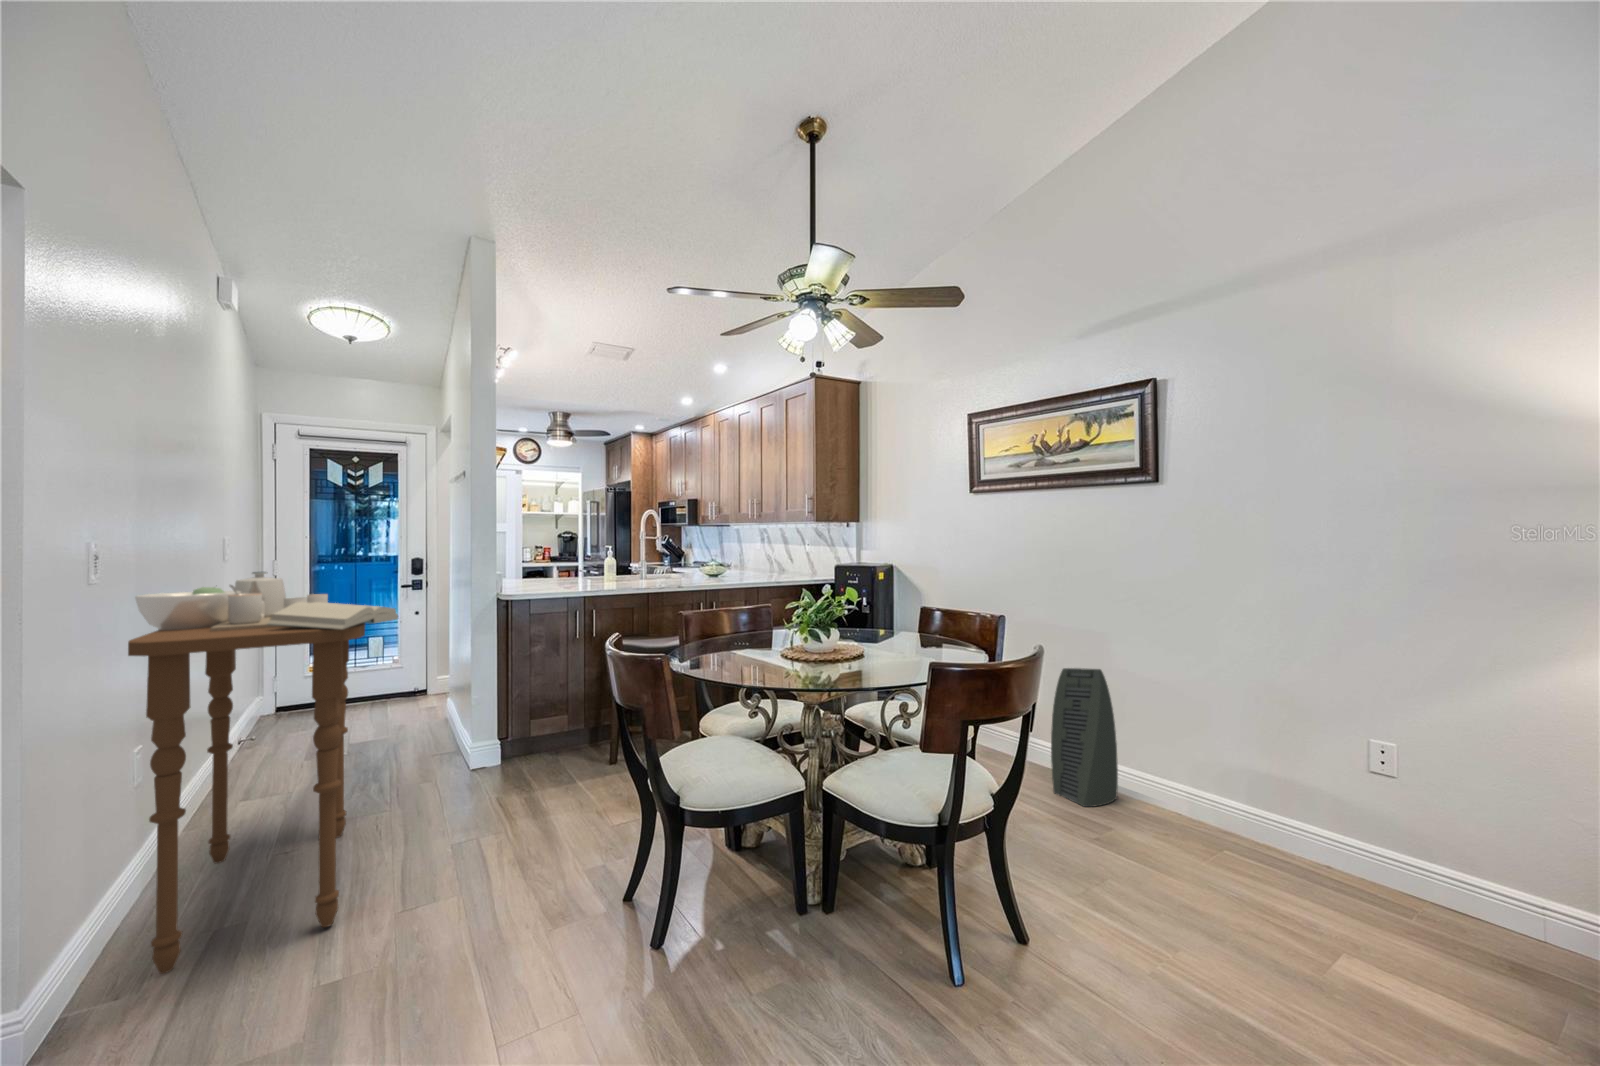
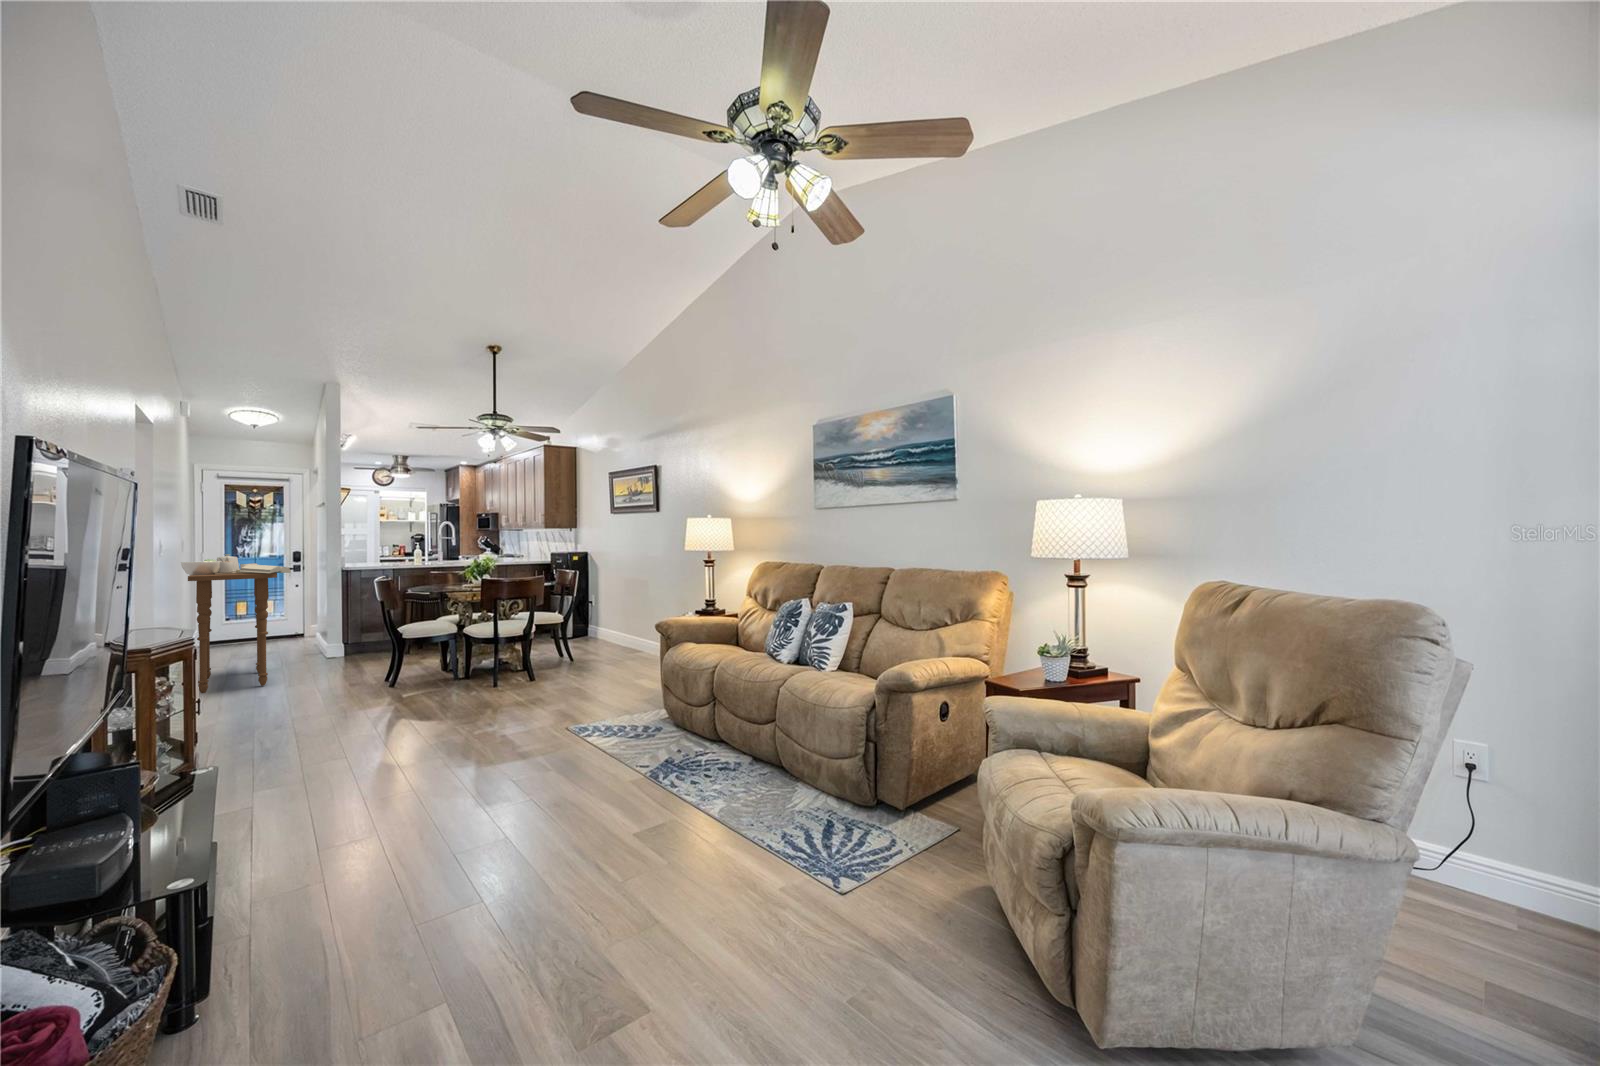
air purifier: present [1051,668,1118,807] -> none [616,597,646,657]

